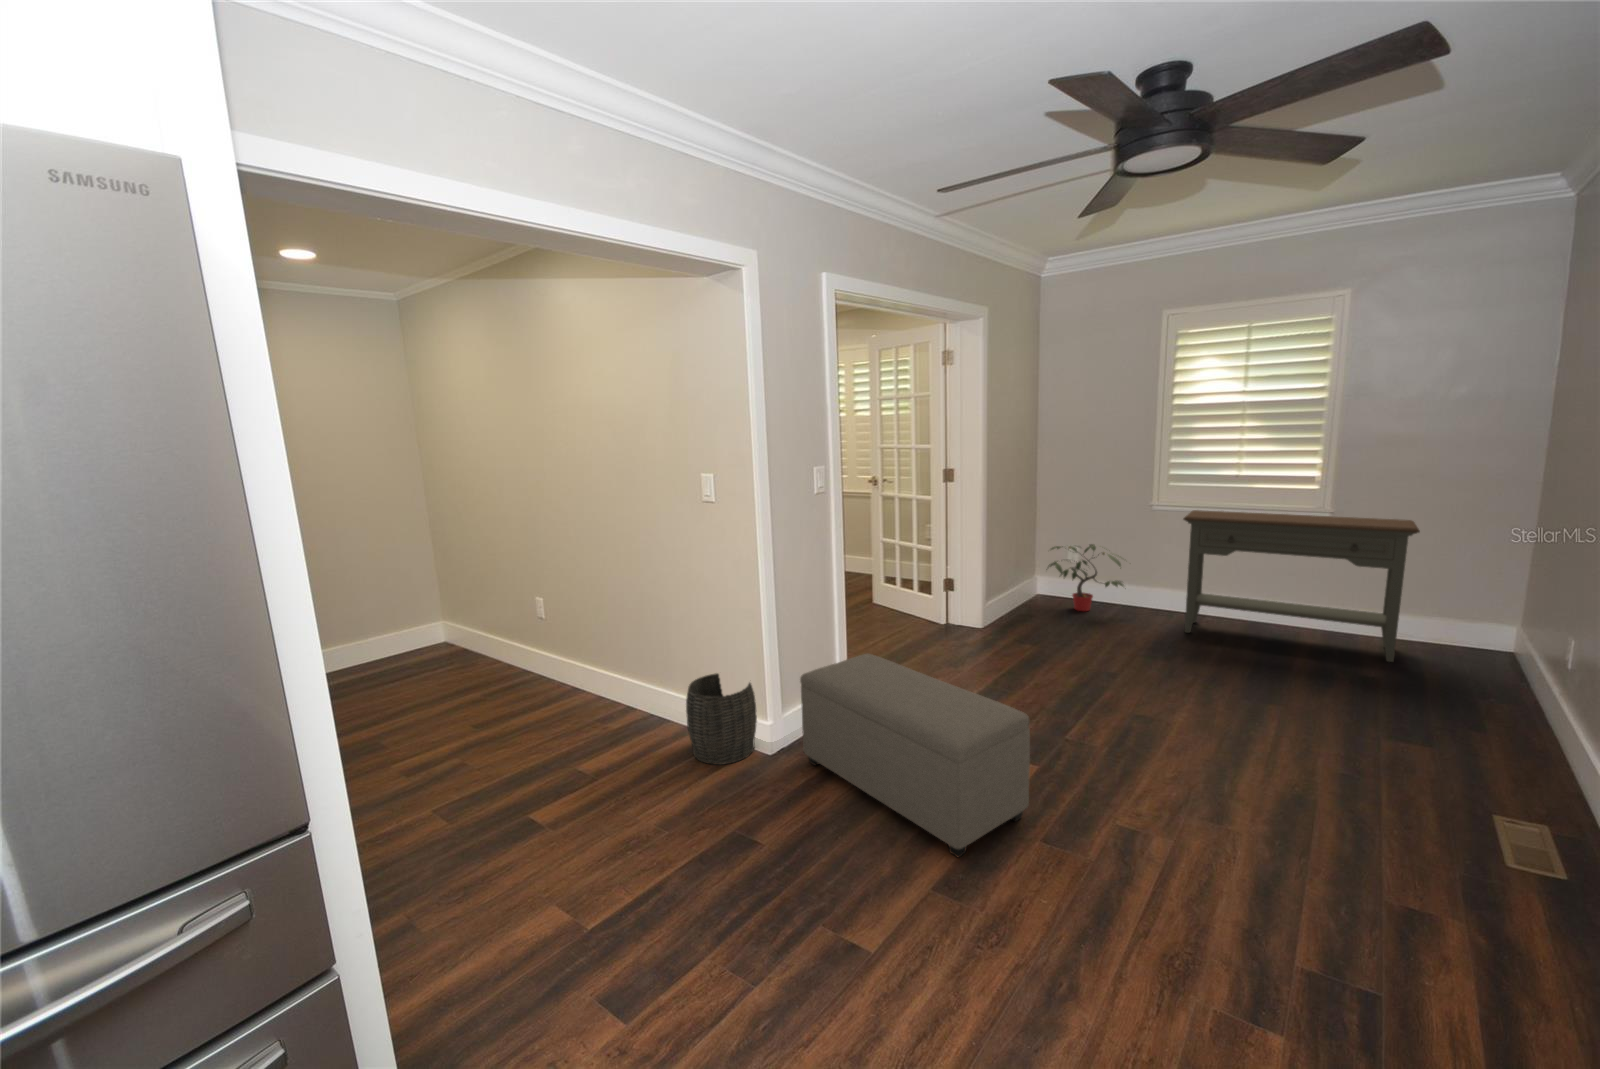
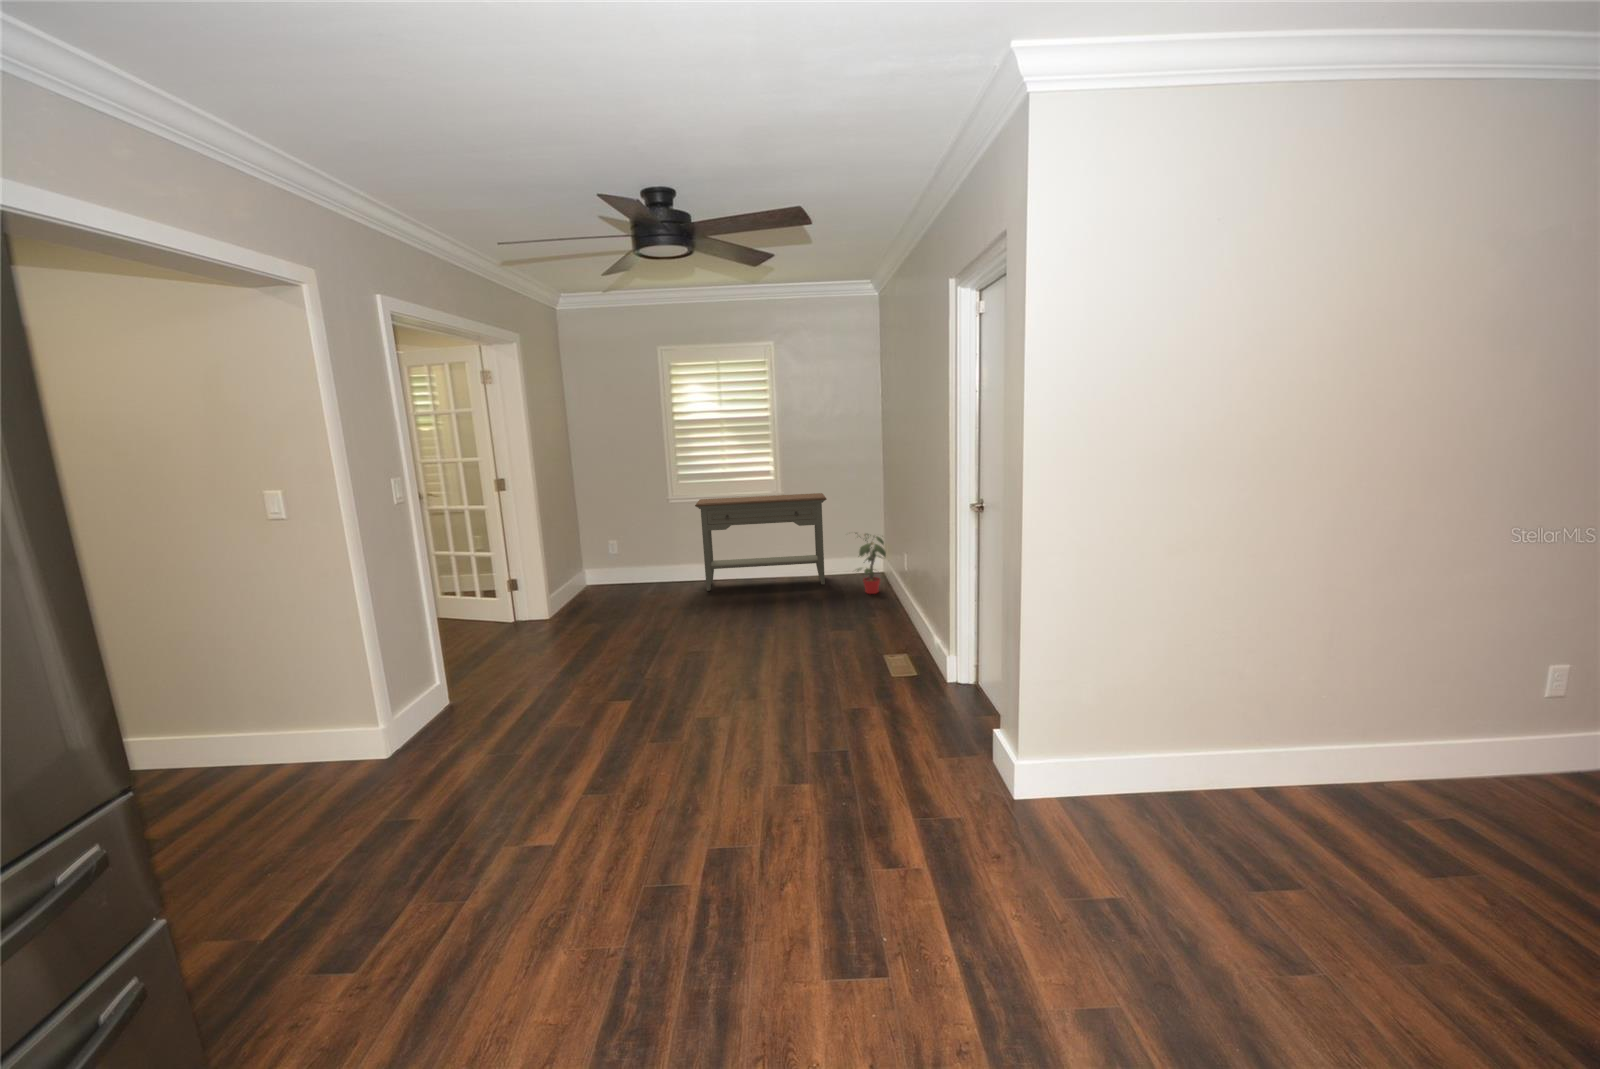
potted plant: present [1048,544,1124,611] -> present [857,534,886,594]
ottoman: present [800,654,1030,857] -> none [401,648,630,778]
woven basket: present [686,673,757,765] -> none [252,702,349,803]

